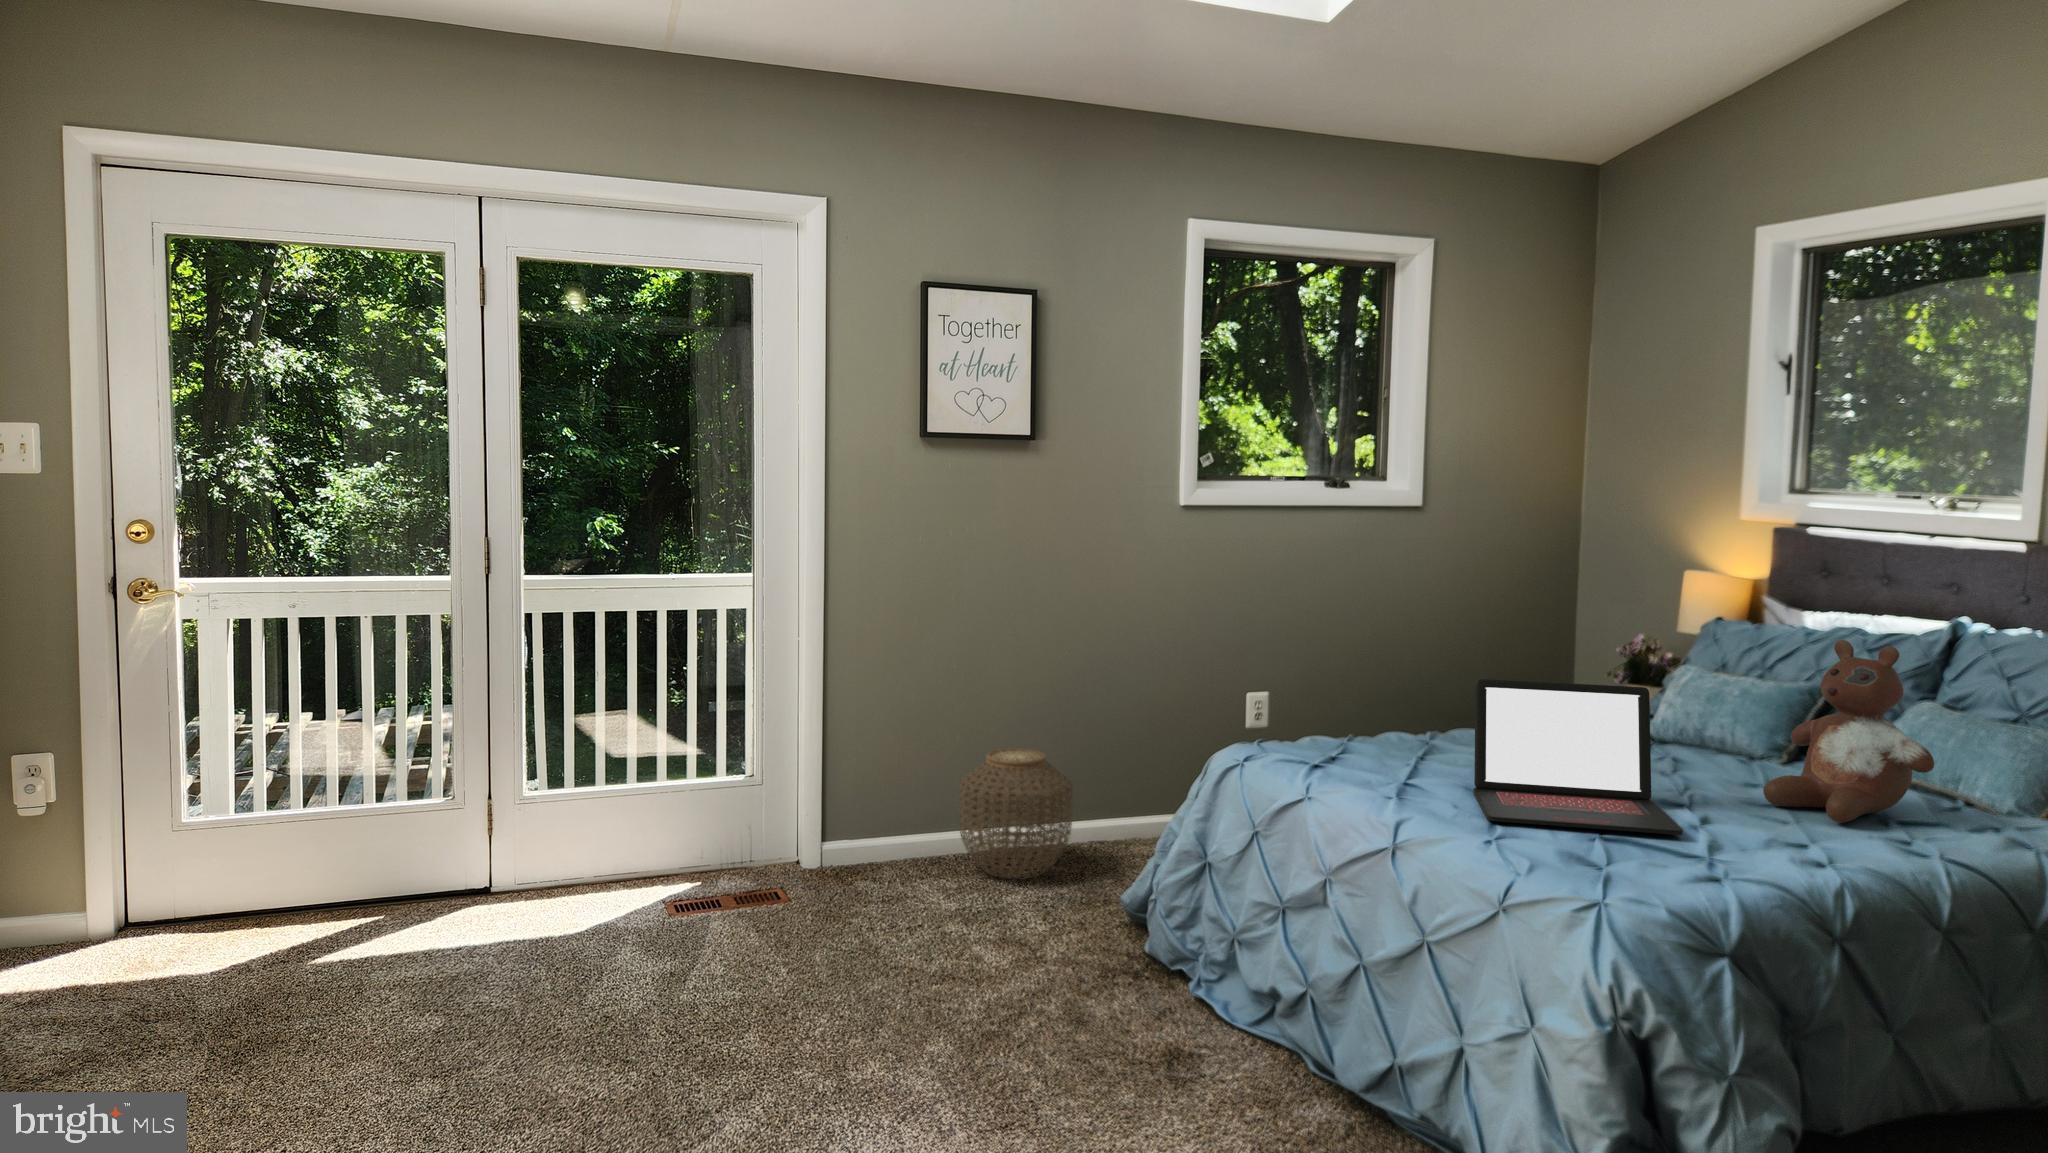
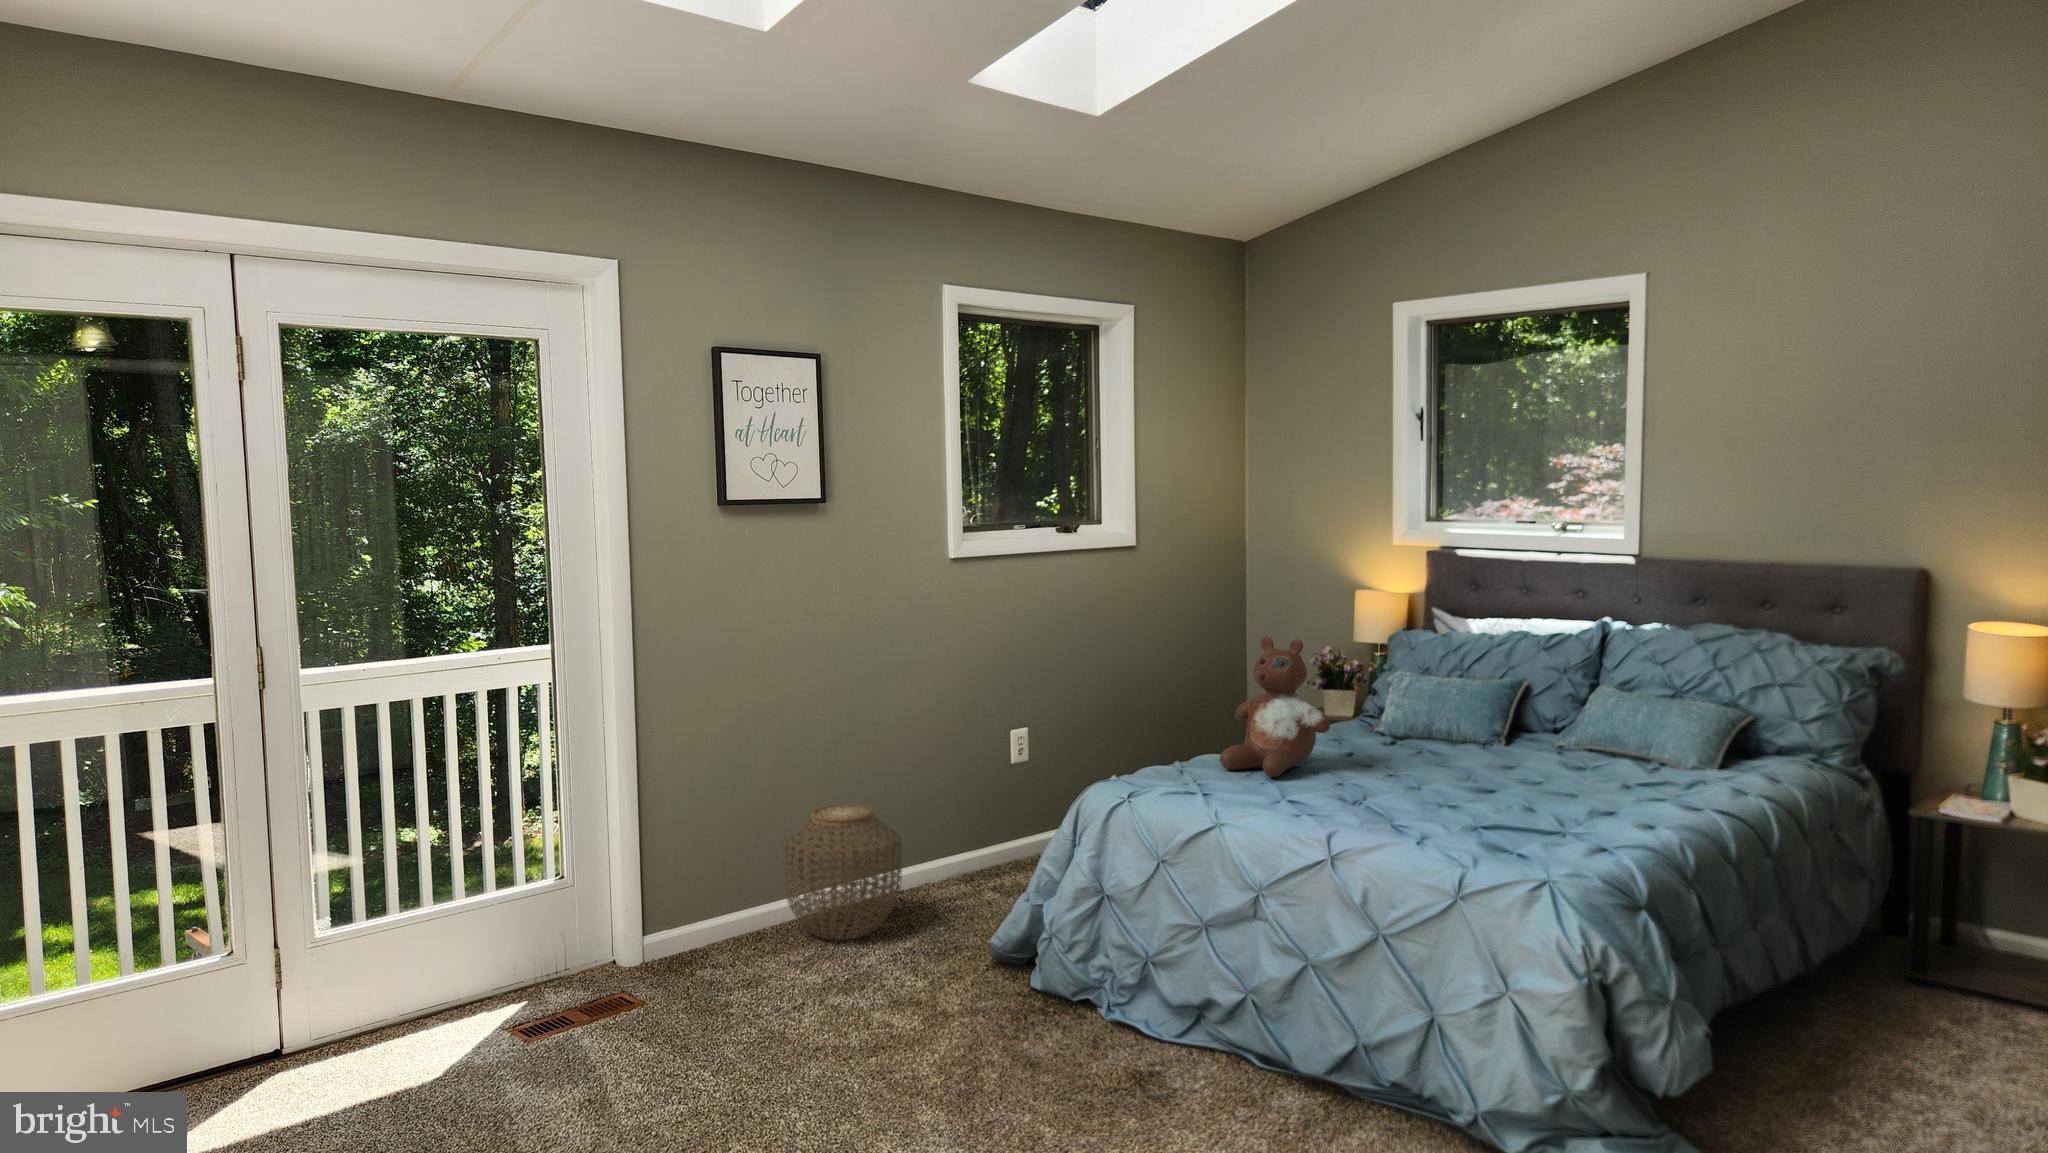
stuffed bear: present [1763,640,1934,823] -> present [1220,636,1330,777]
laptop: present [1473,679,1683,835] -> none [1335,693,1529,820]

